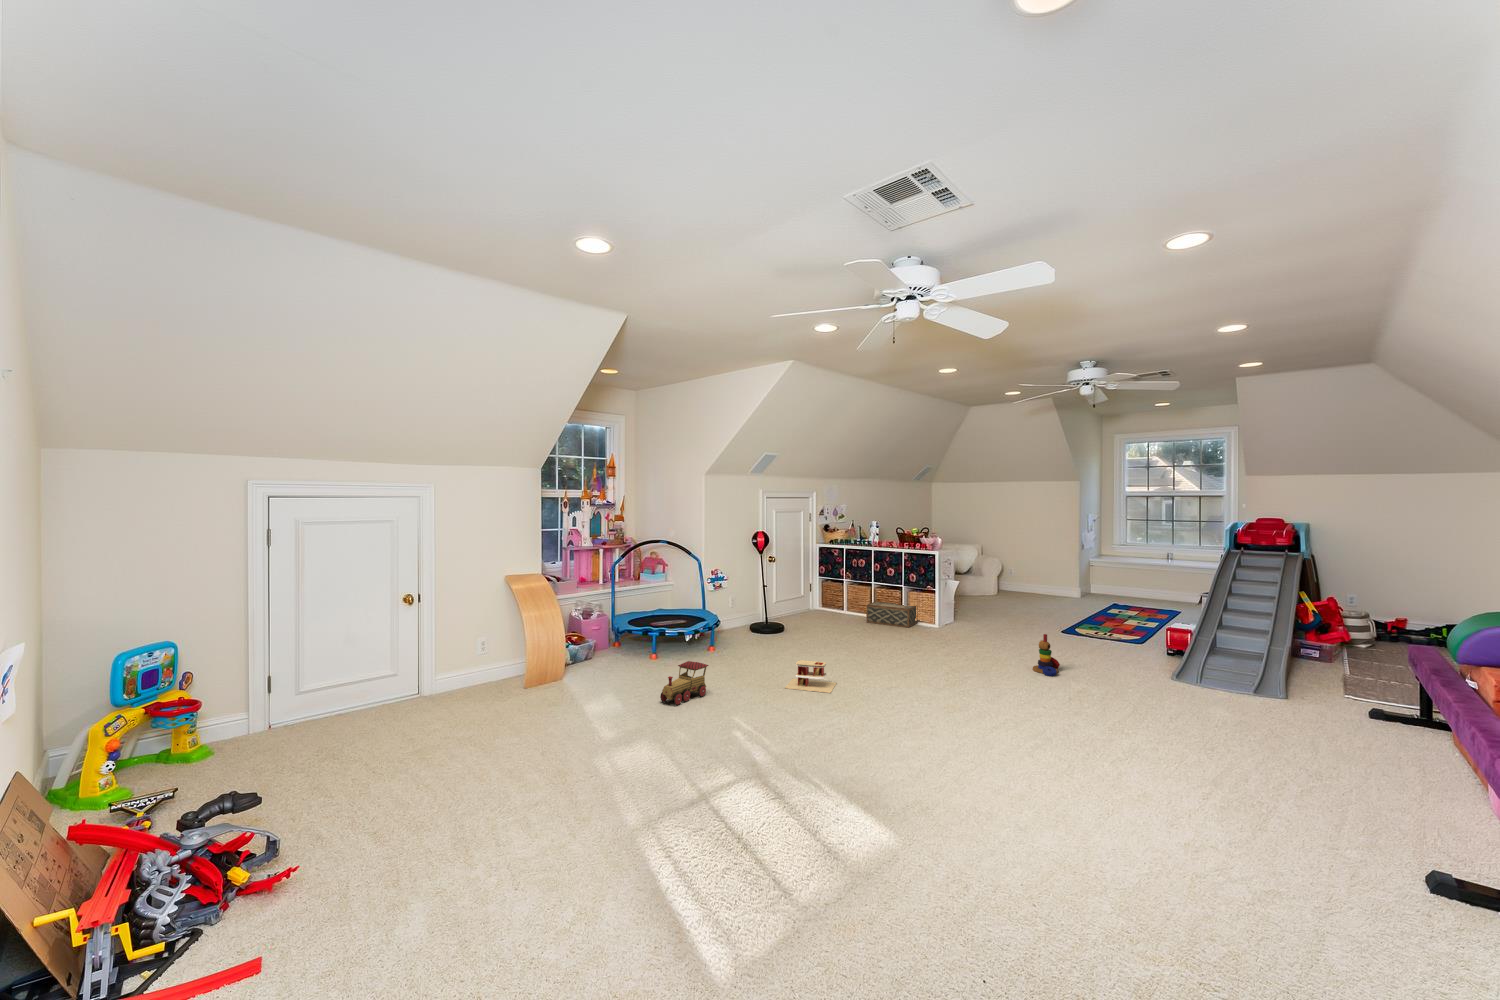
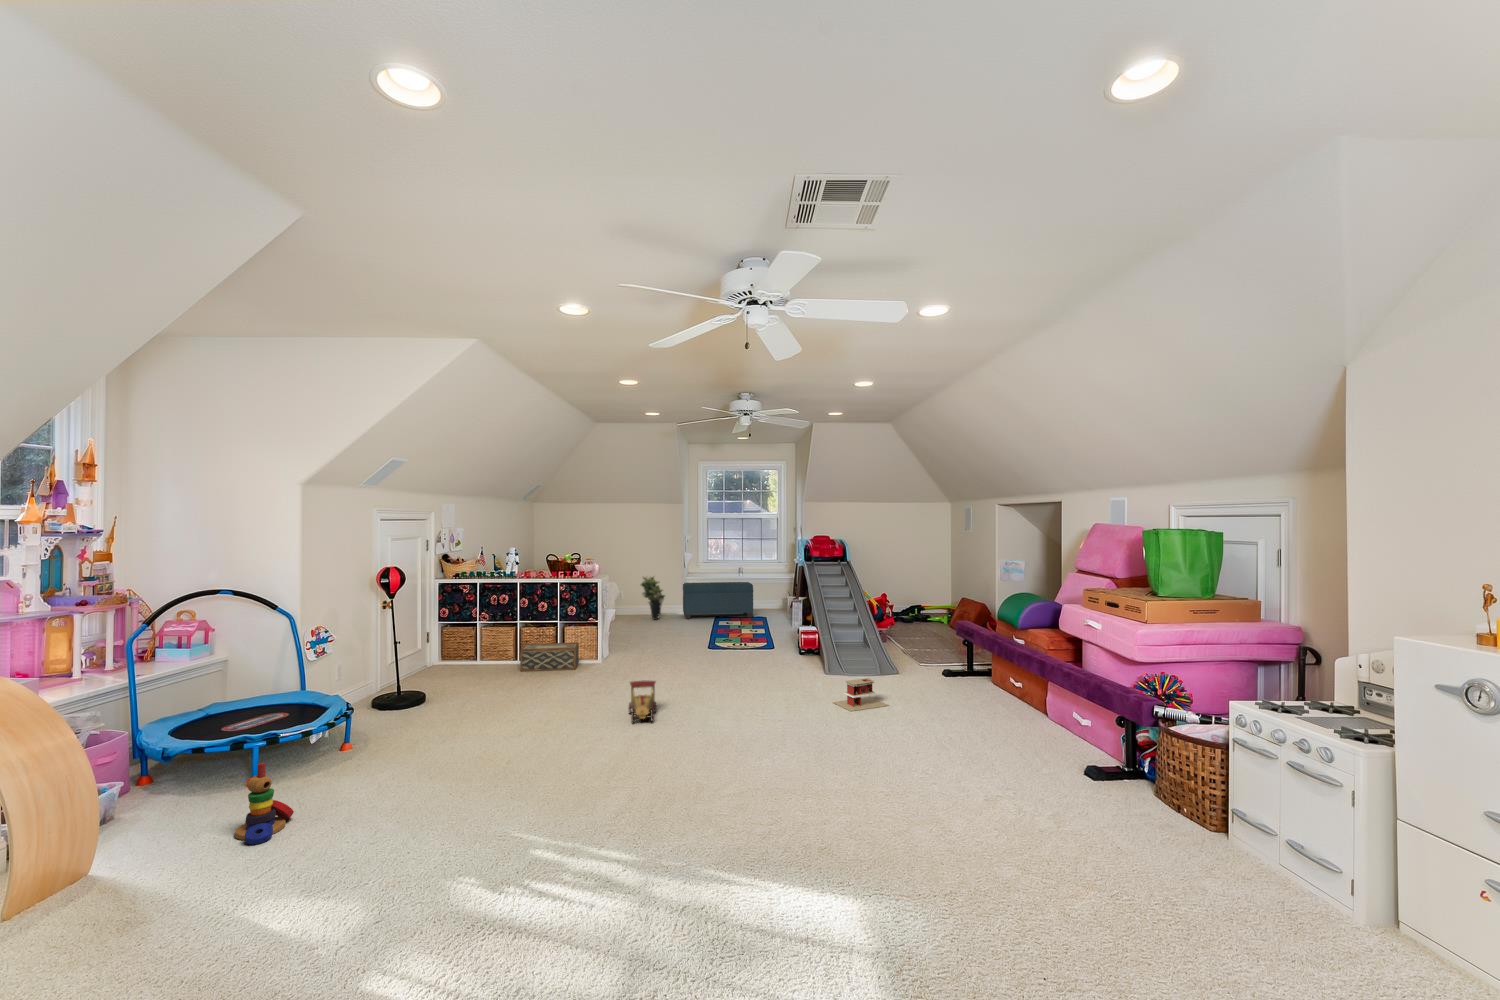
potted plant: none [1018,554,1046,598] -> present [641,577,665,620]
bench: none [1066,564,1152,607] -> present [683,582,753,619]
stacking toy: present [1033,634,1060,676] -> present [235,763,294,844]
toy house: present [785,660,836,693] -> present [833,678,888,711]
toy train: present [660,661,708,705] -> present [629,681,656,722]

